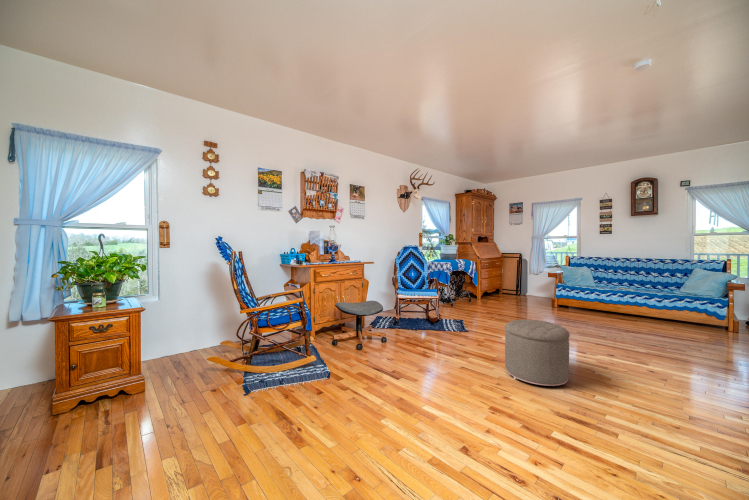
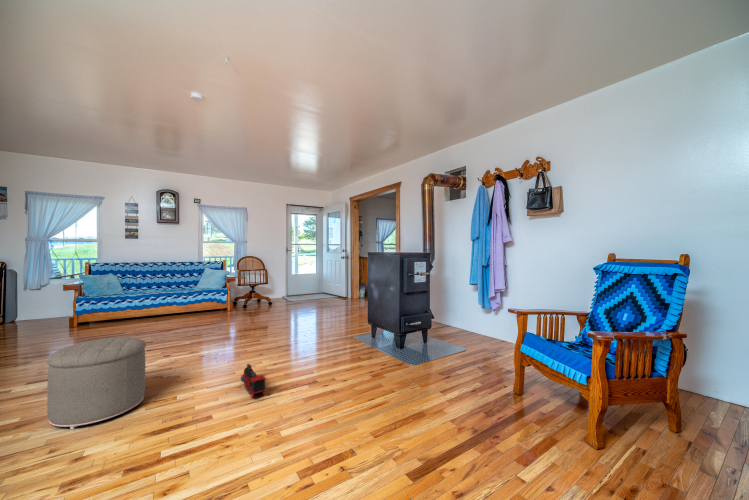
toy train: none [678,404,706,456] -> present [241,364,266,397]

